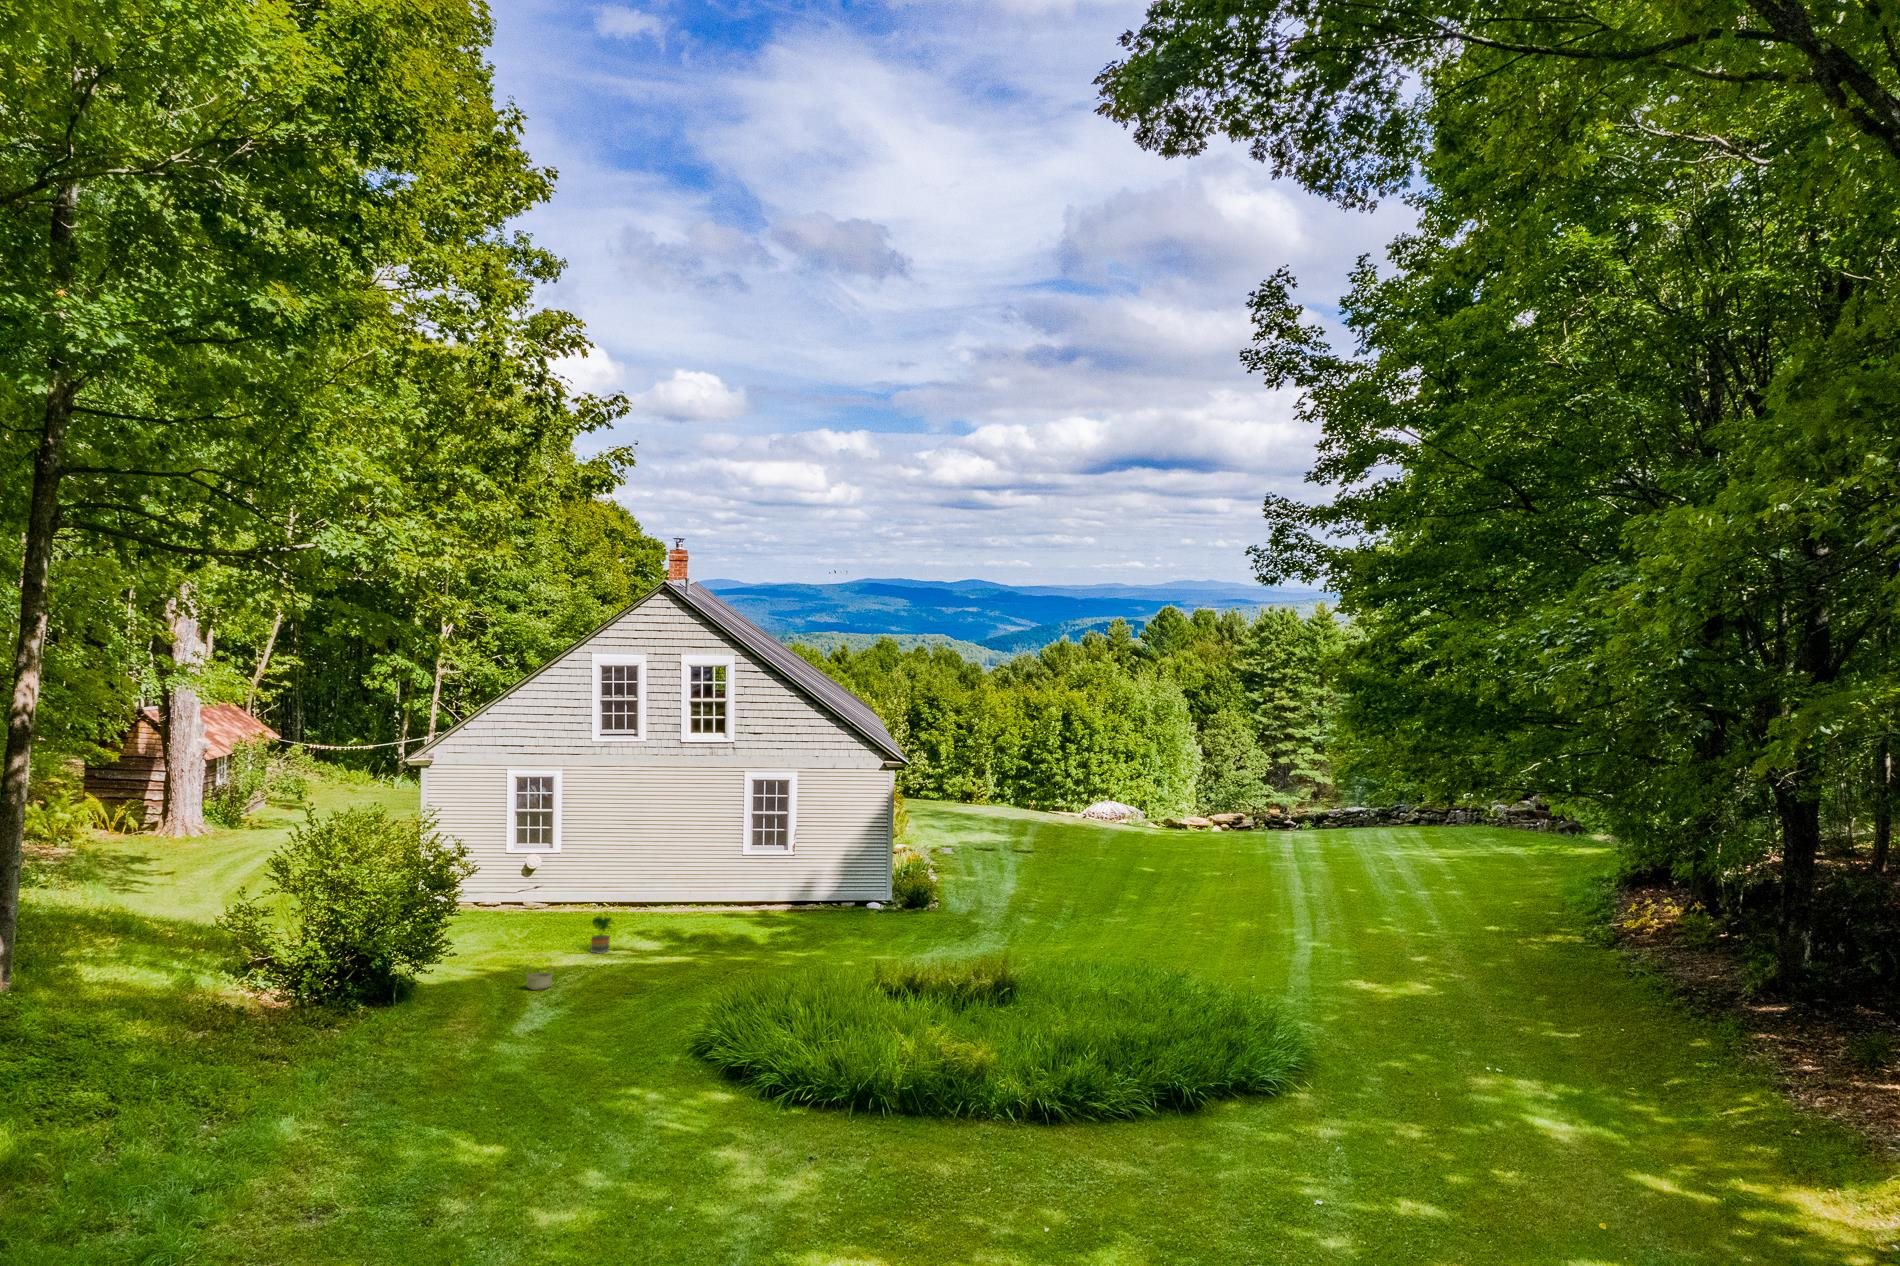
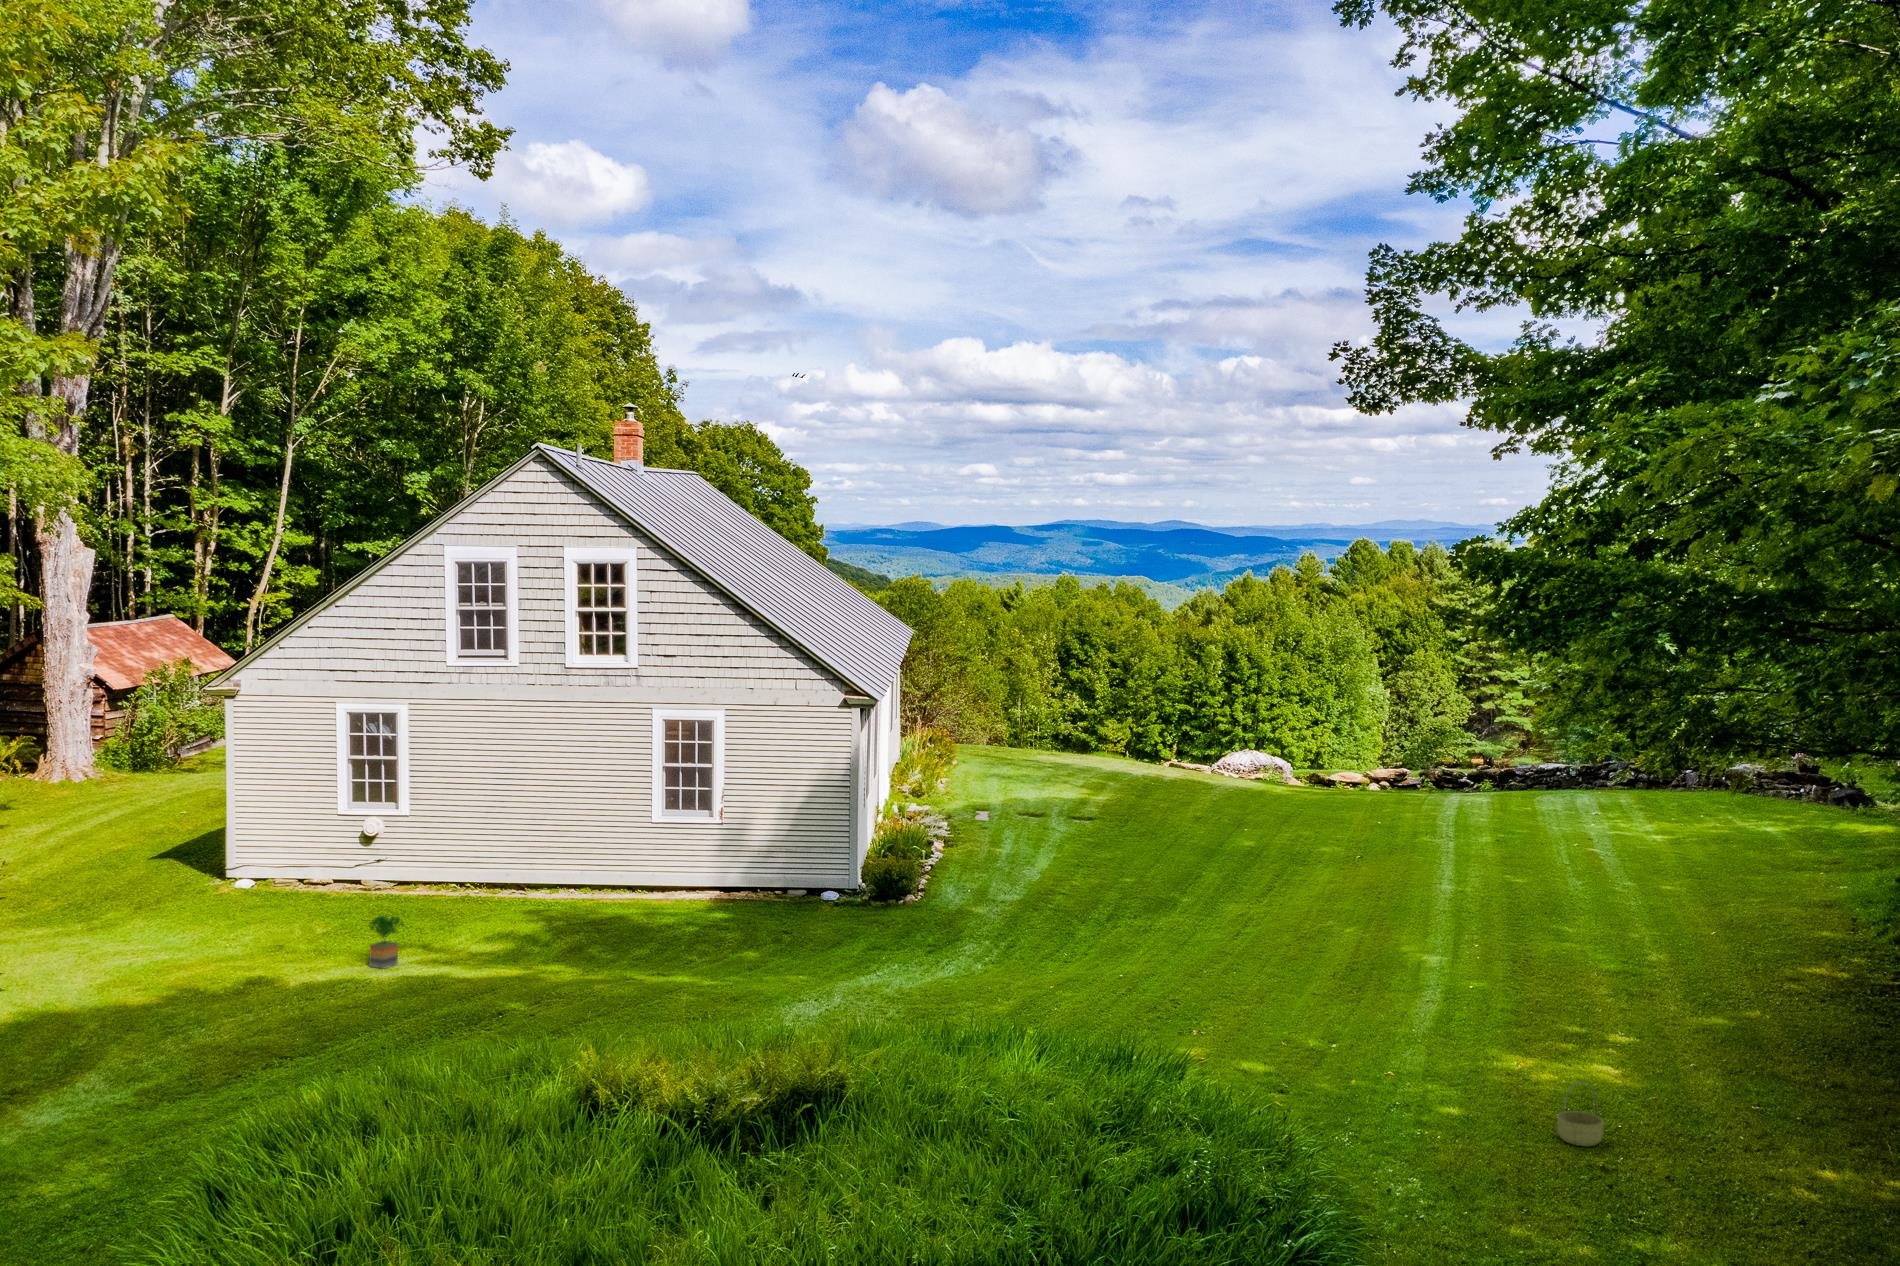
basket: present [526,955,552,990] -> present [1556,1081,1604,1146]

